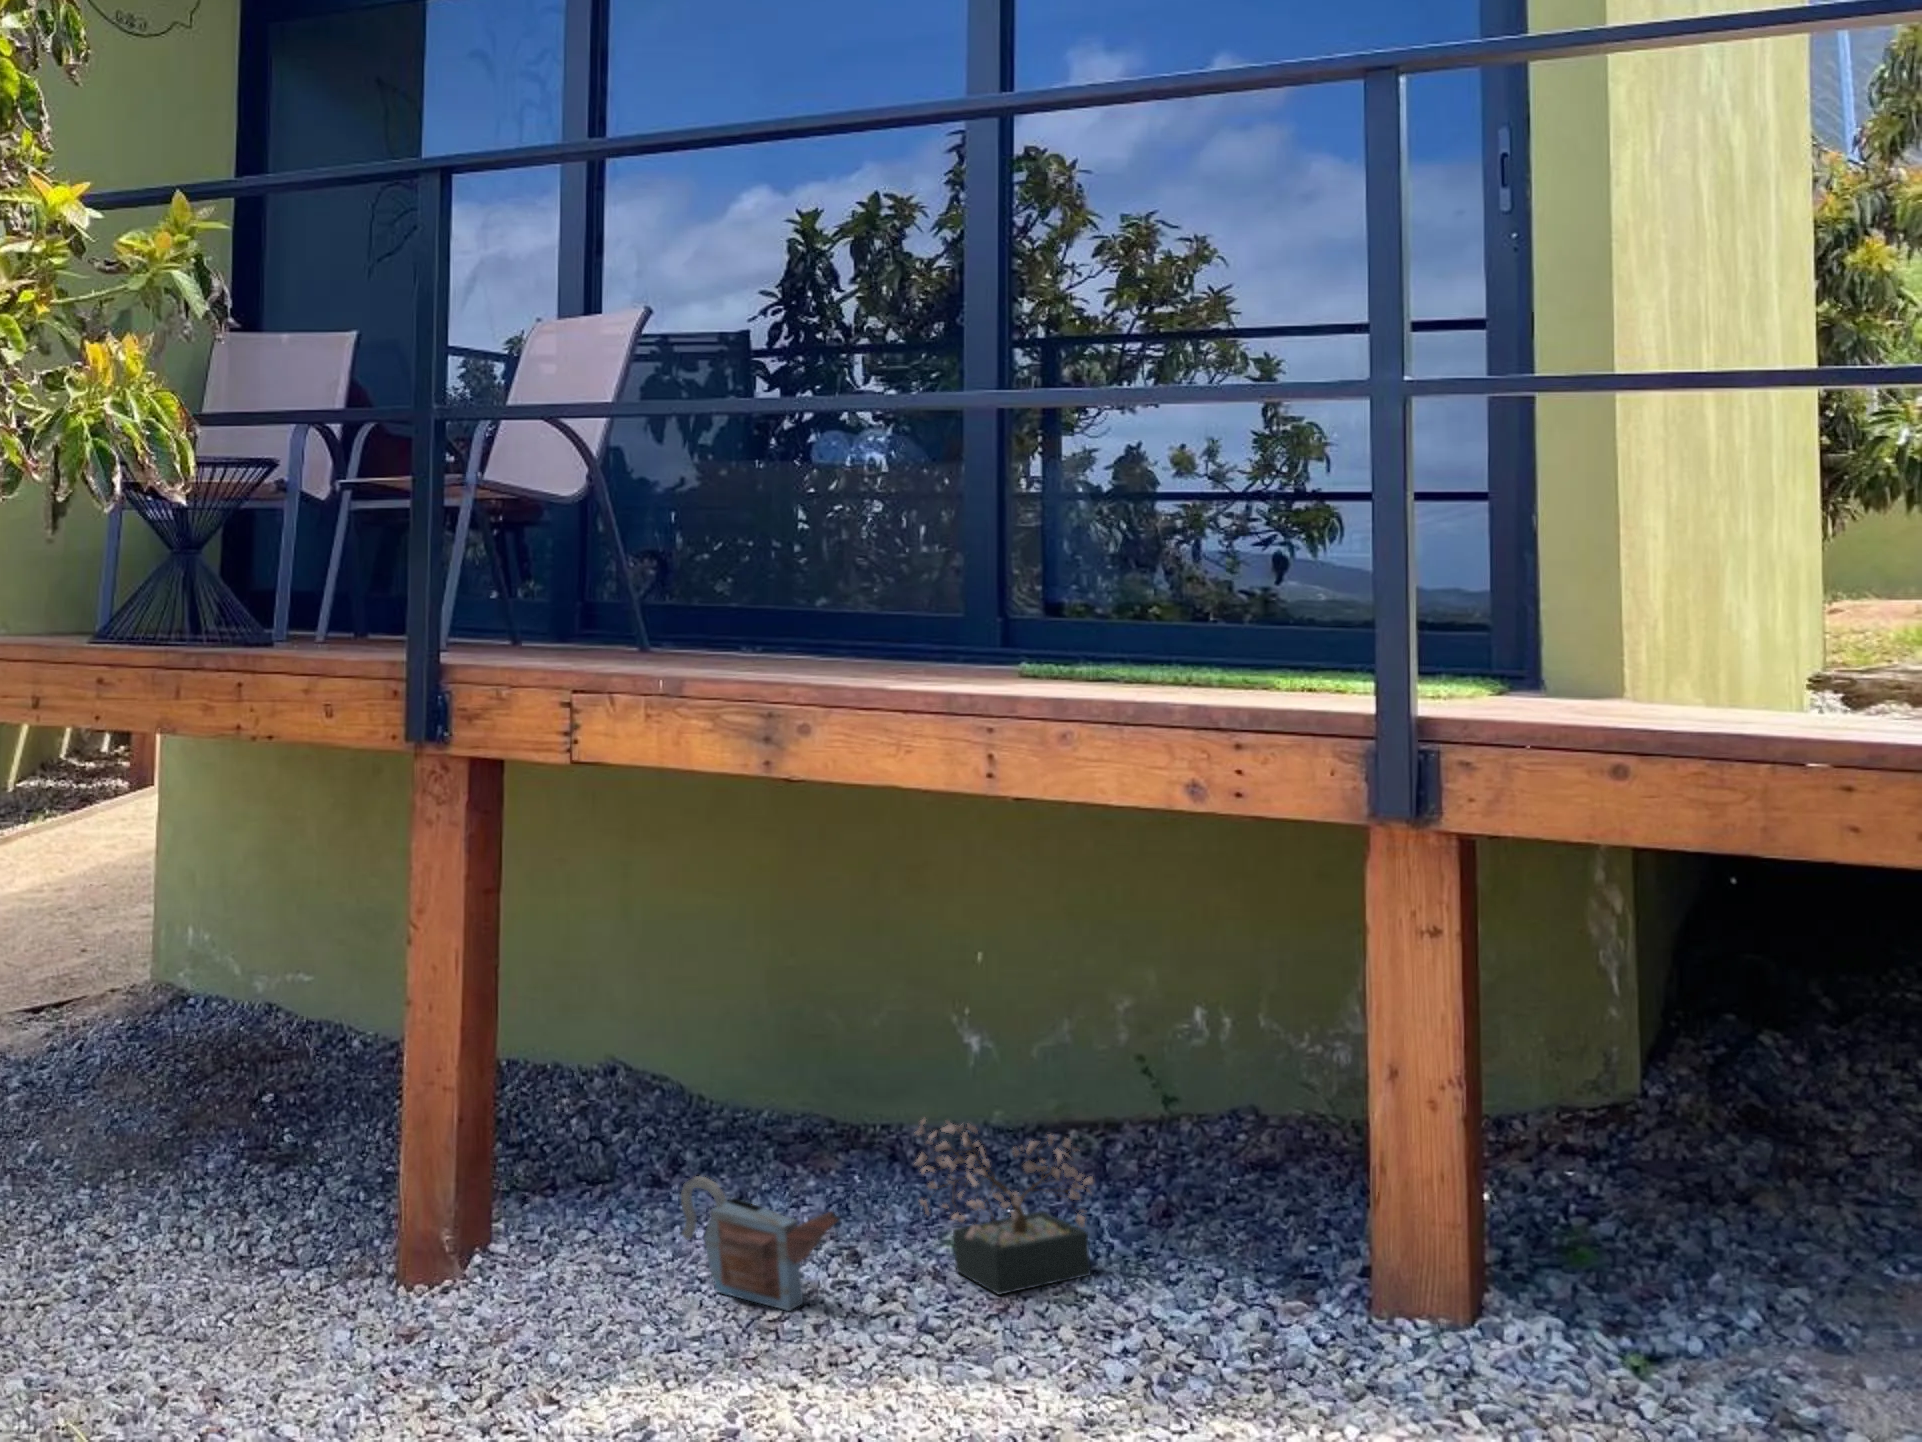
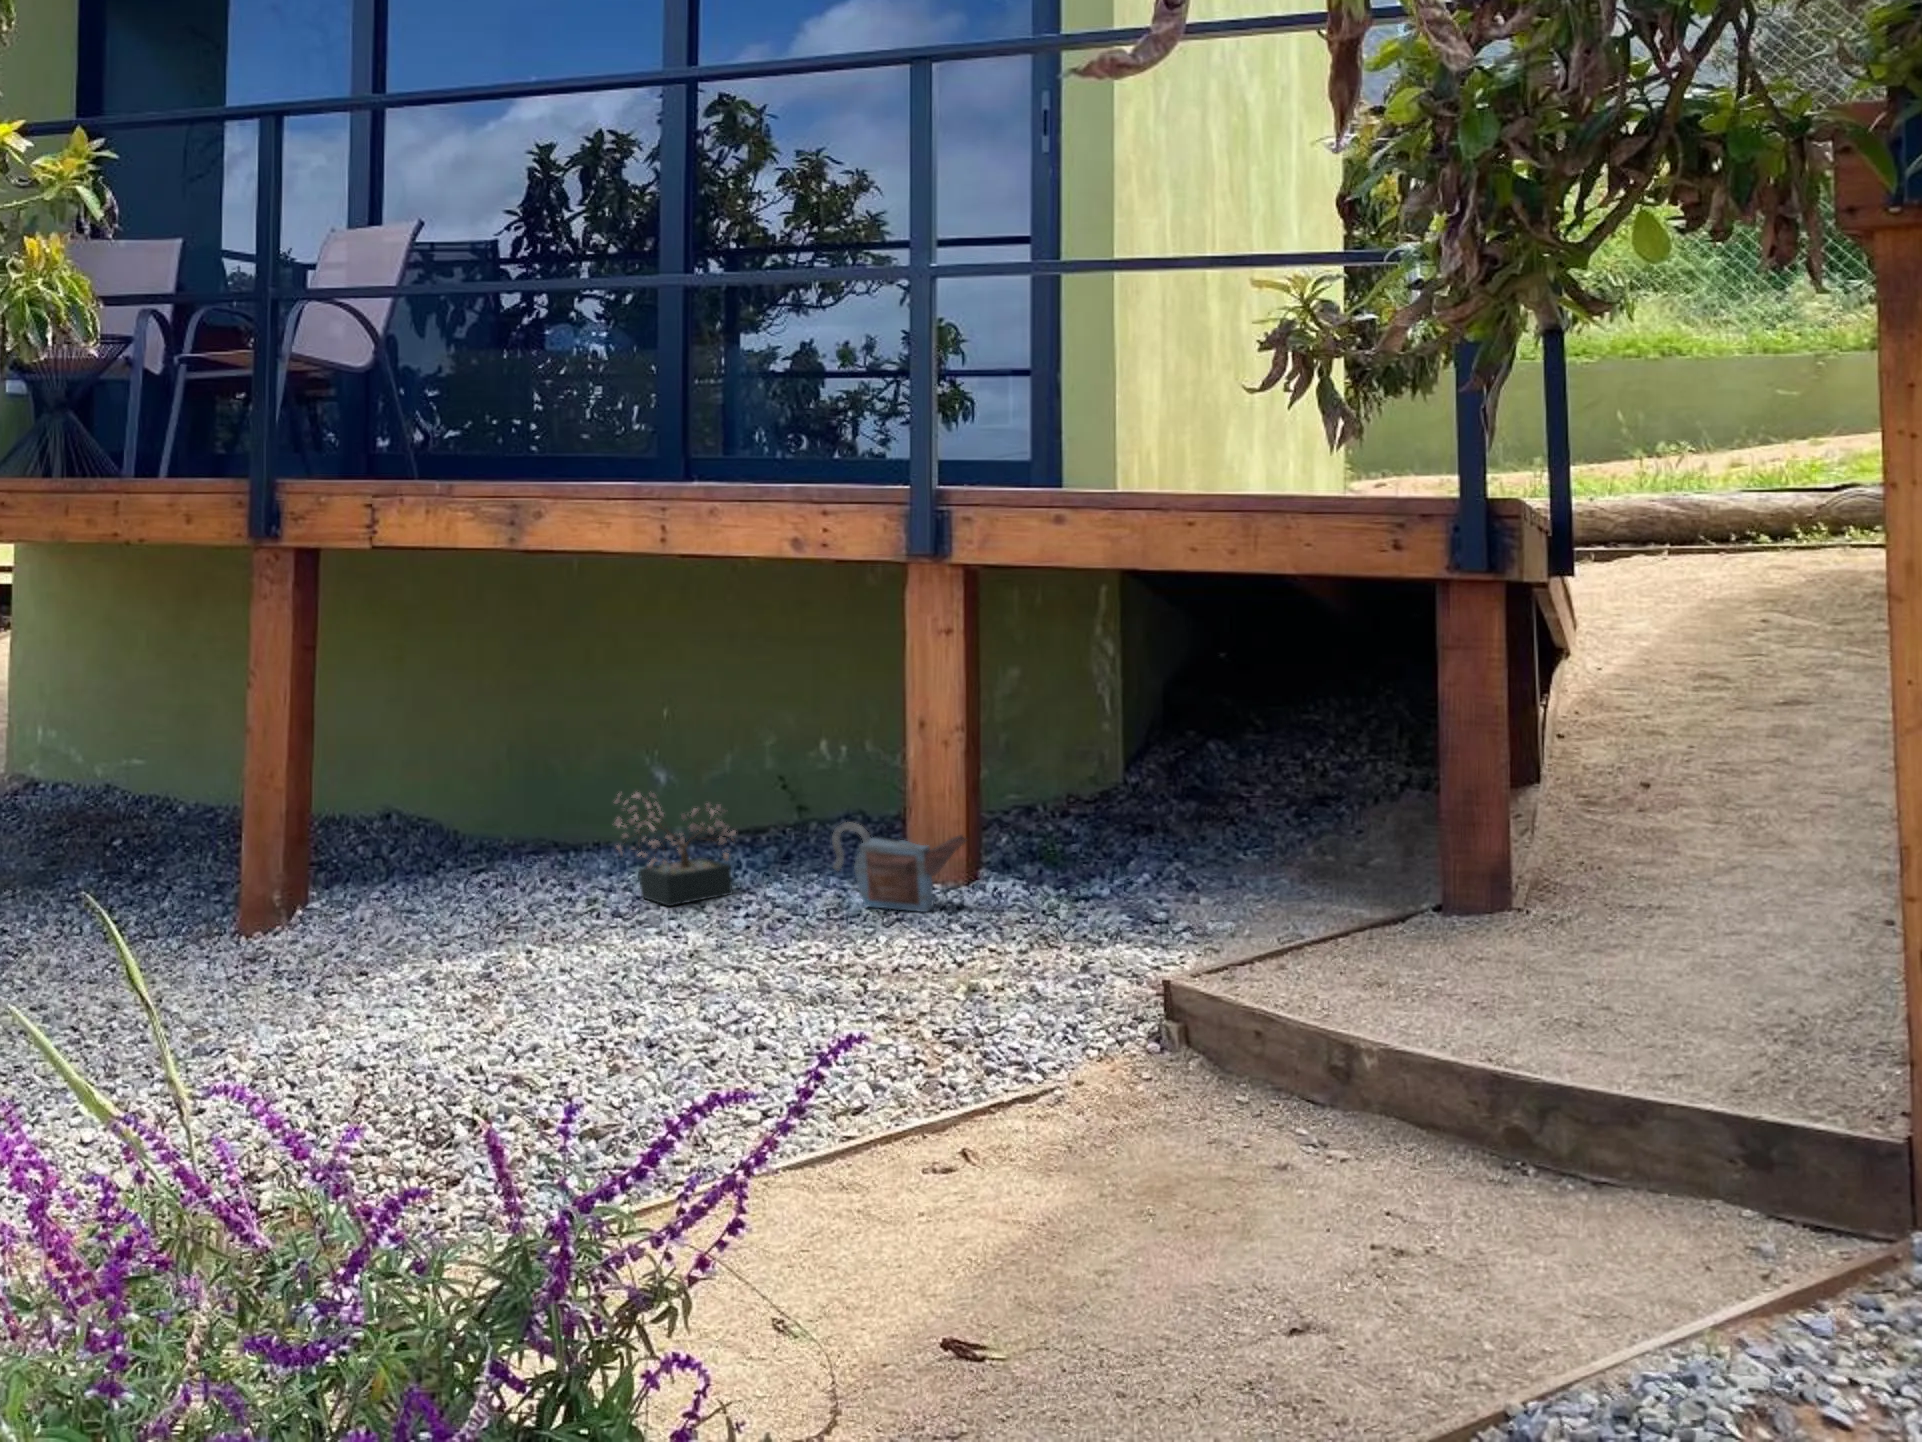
watering can: present [681,1176,839,1311] -> present [832,822,967,912]

